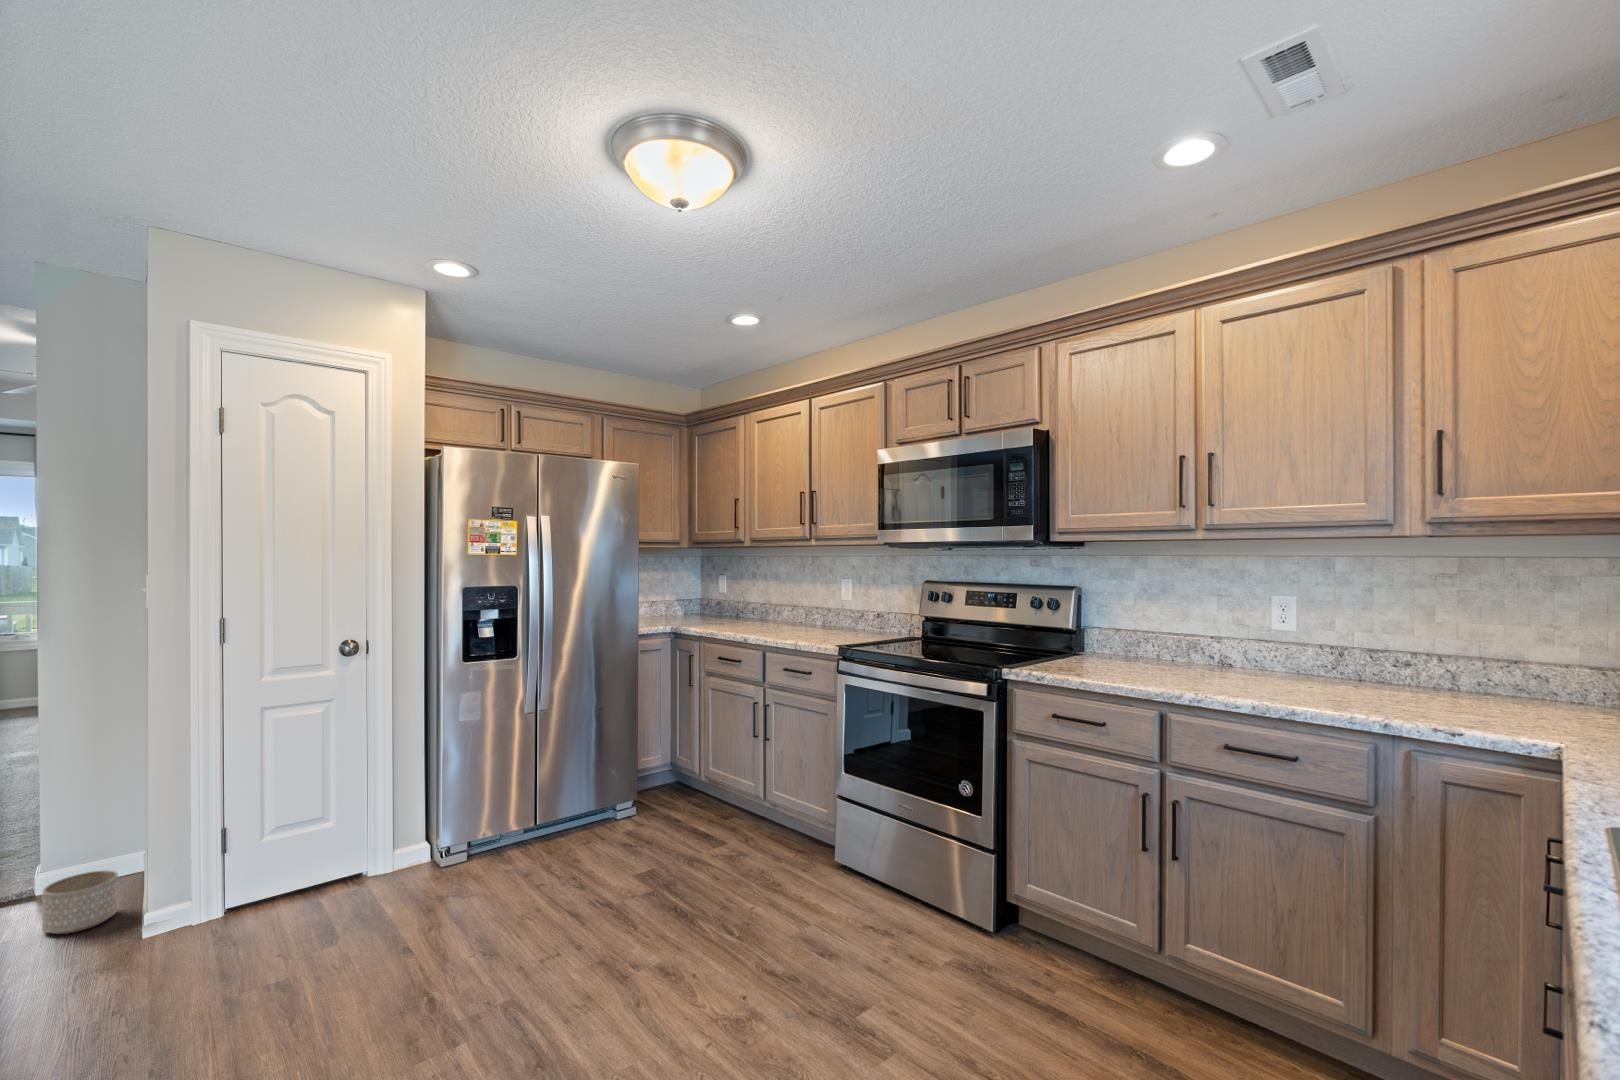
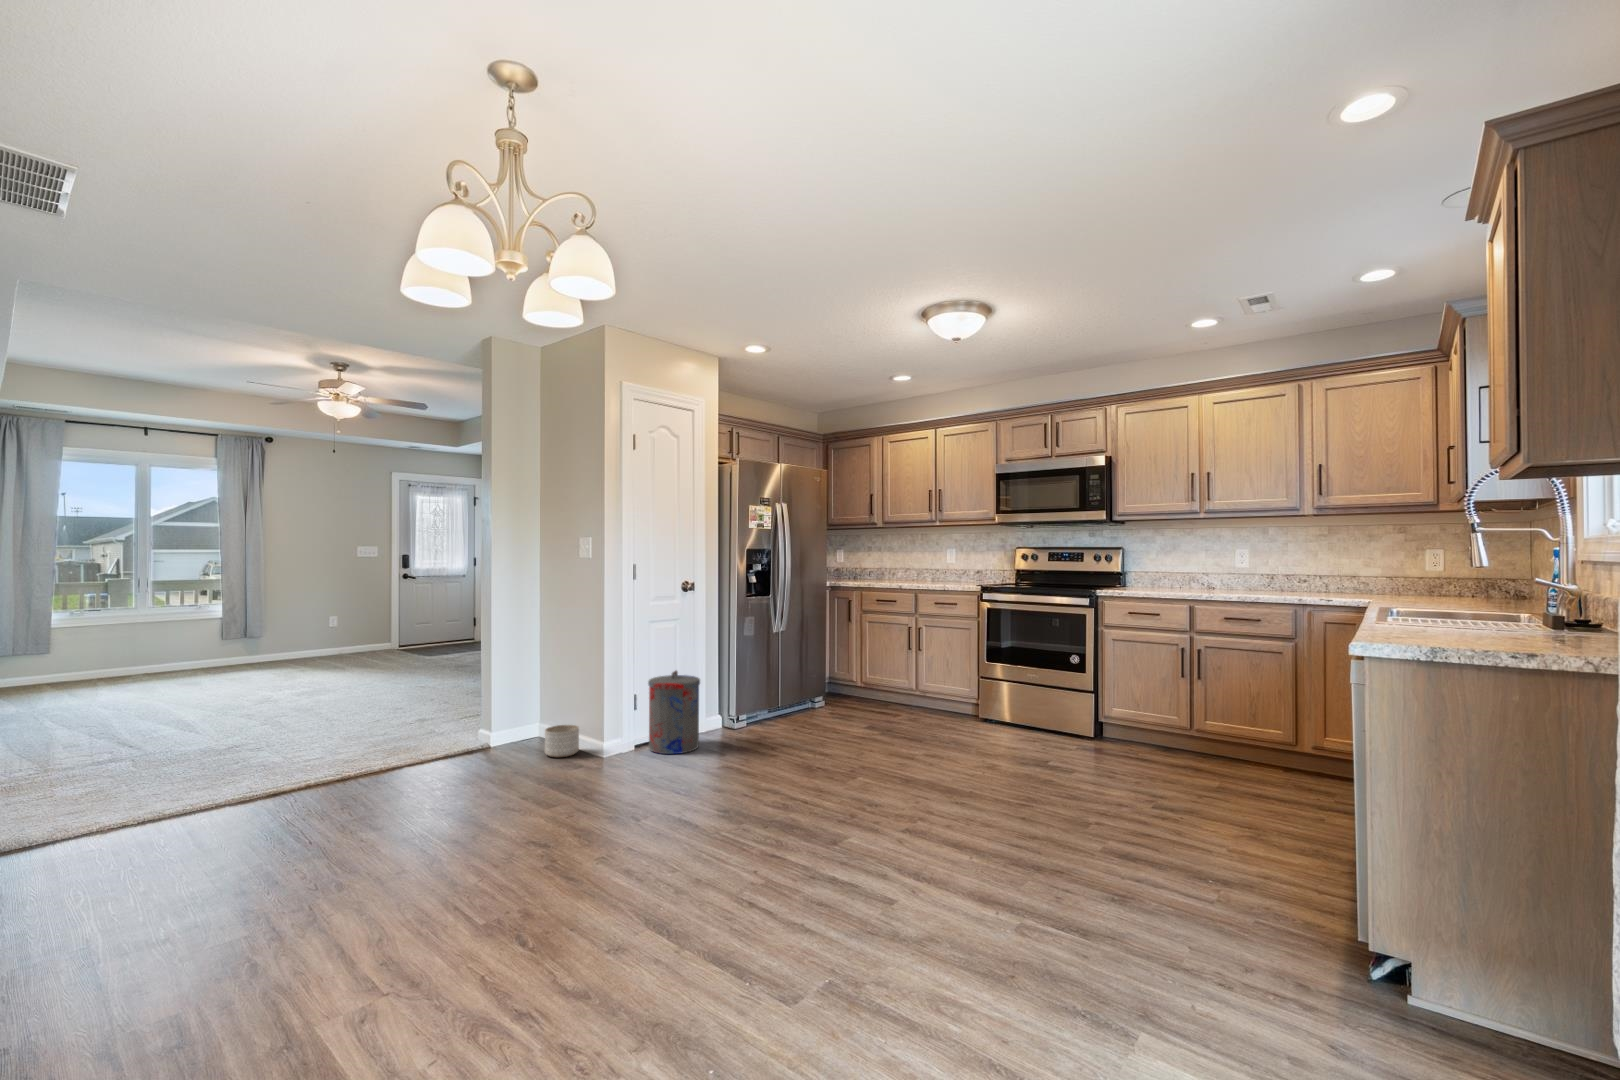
trash can: none [219,787,324,937] -> present [648,671,700,754]

